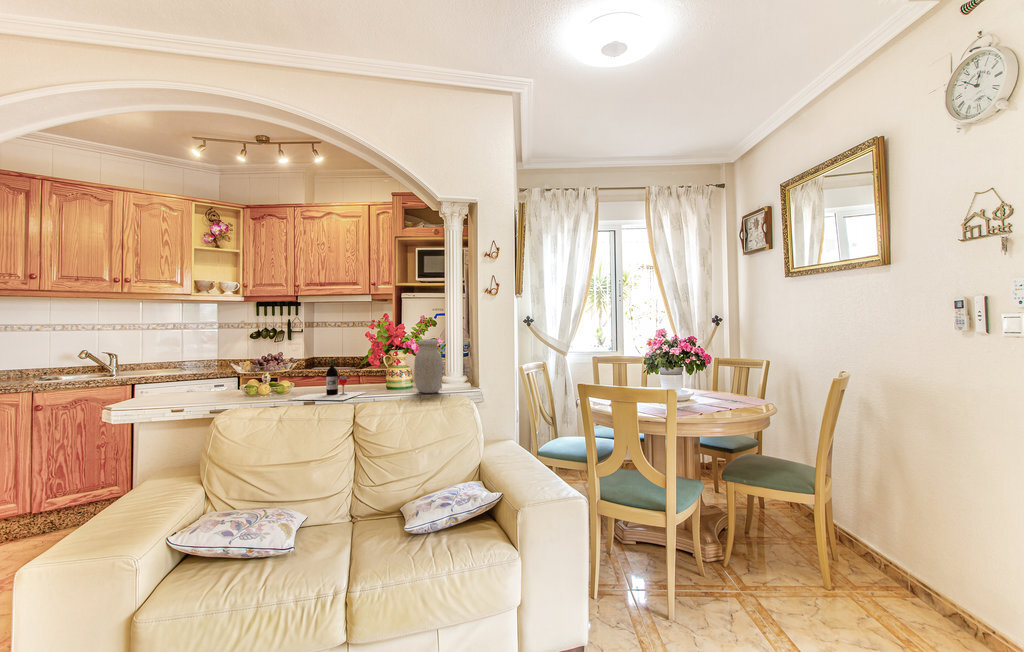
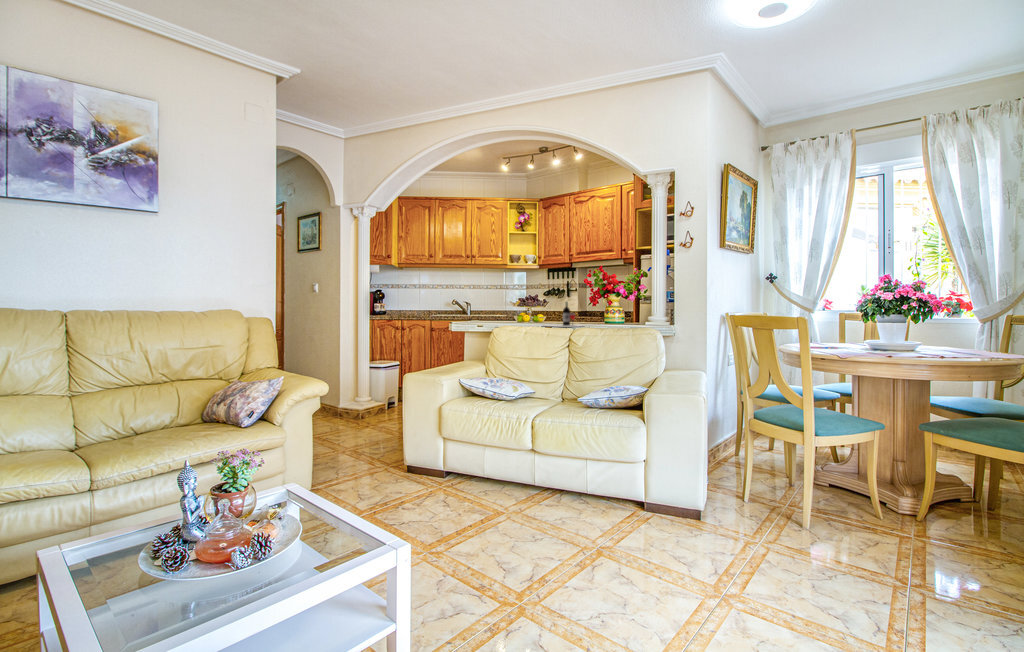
jar: present [414,339,443,393] -> none [620,288,641,327]

